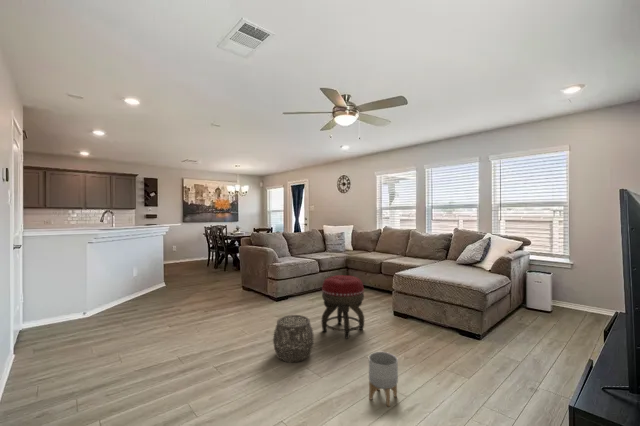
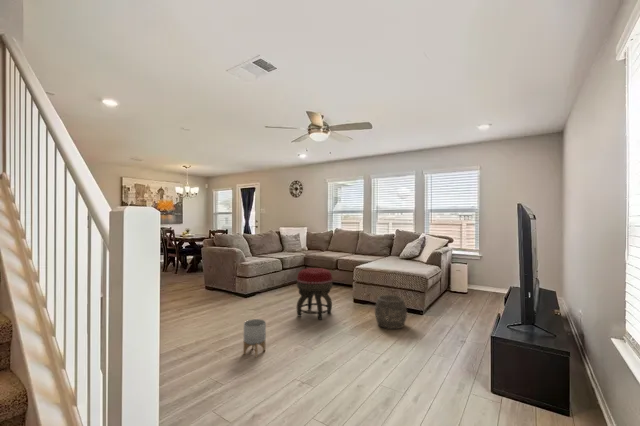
woven basket: present [273,315,314,362] -> present [375,295,407,329]
planter: present [369,352,398,407] -> present [243,319,266,357]

